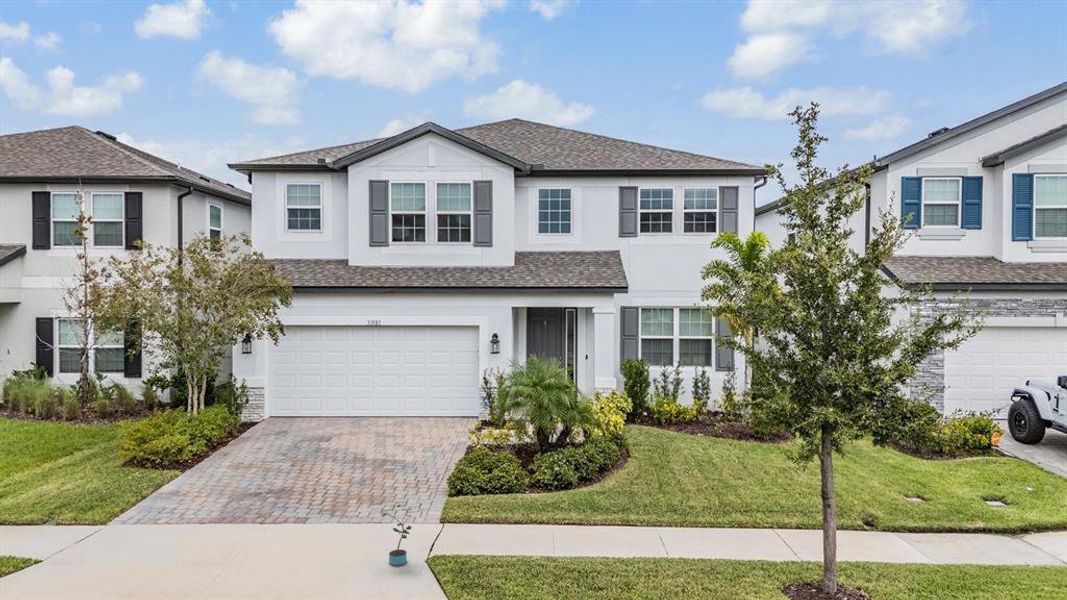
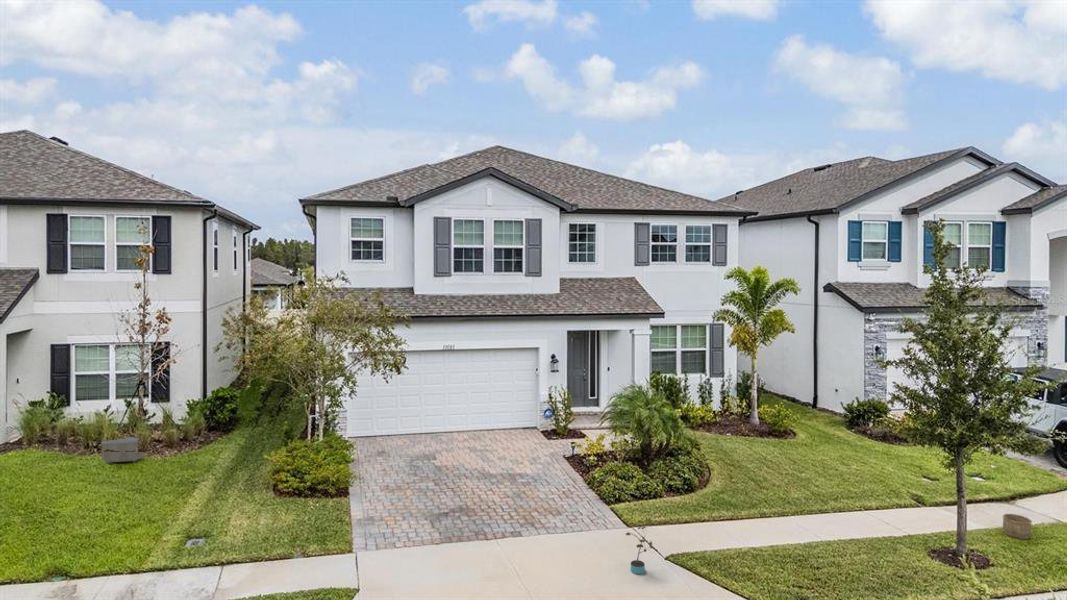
storage bench: none [11,402,56,428] -> present [101,437,144,464]
wooden bucket: none [948,541,987,578] -> present [1003,514,1032,539]

